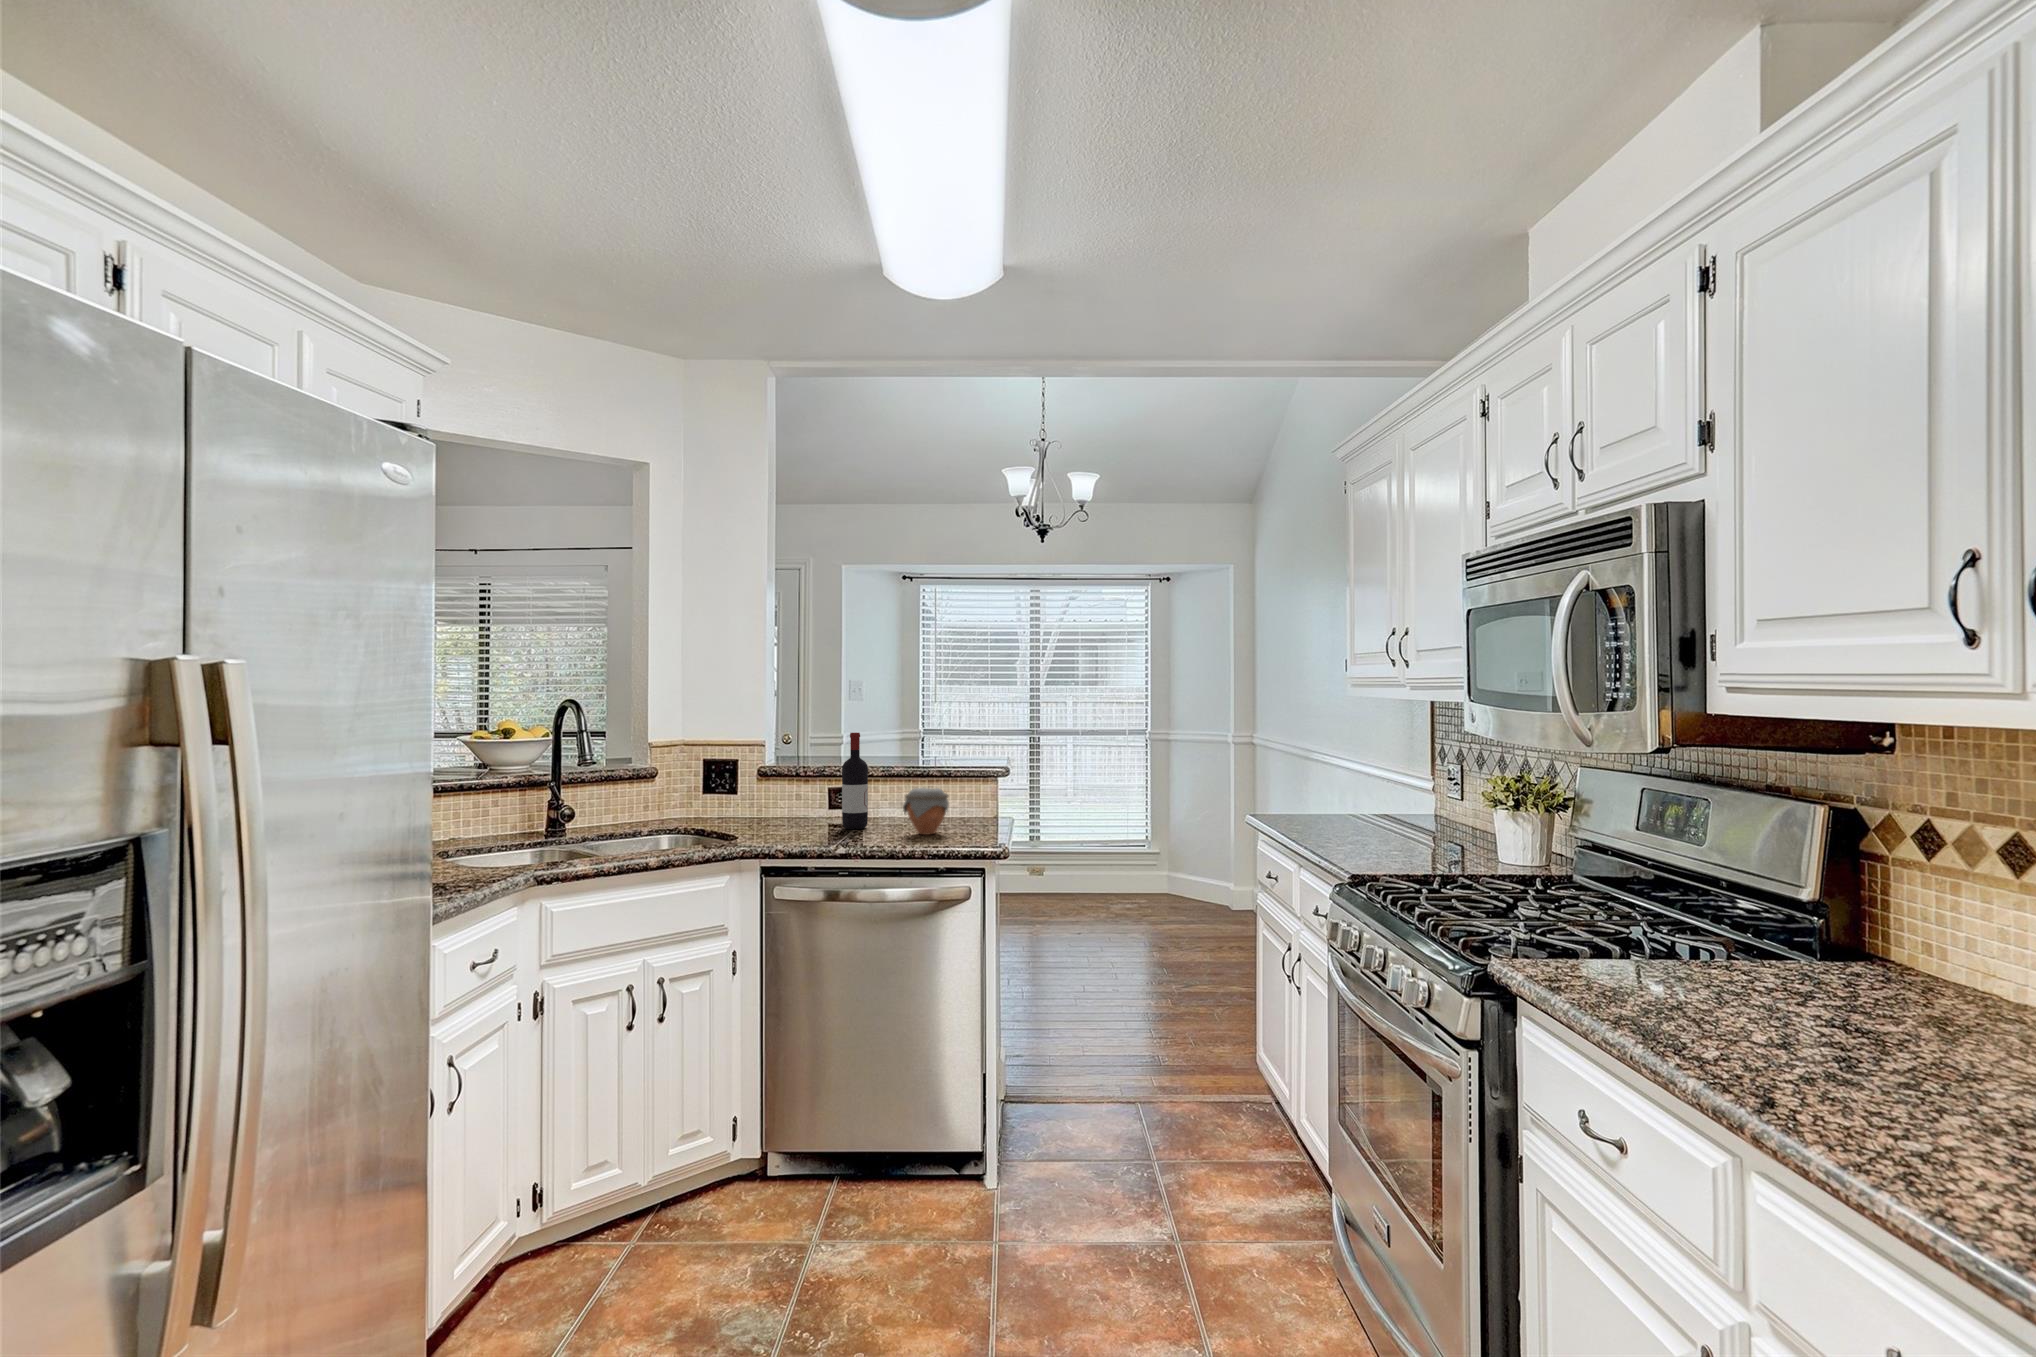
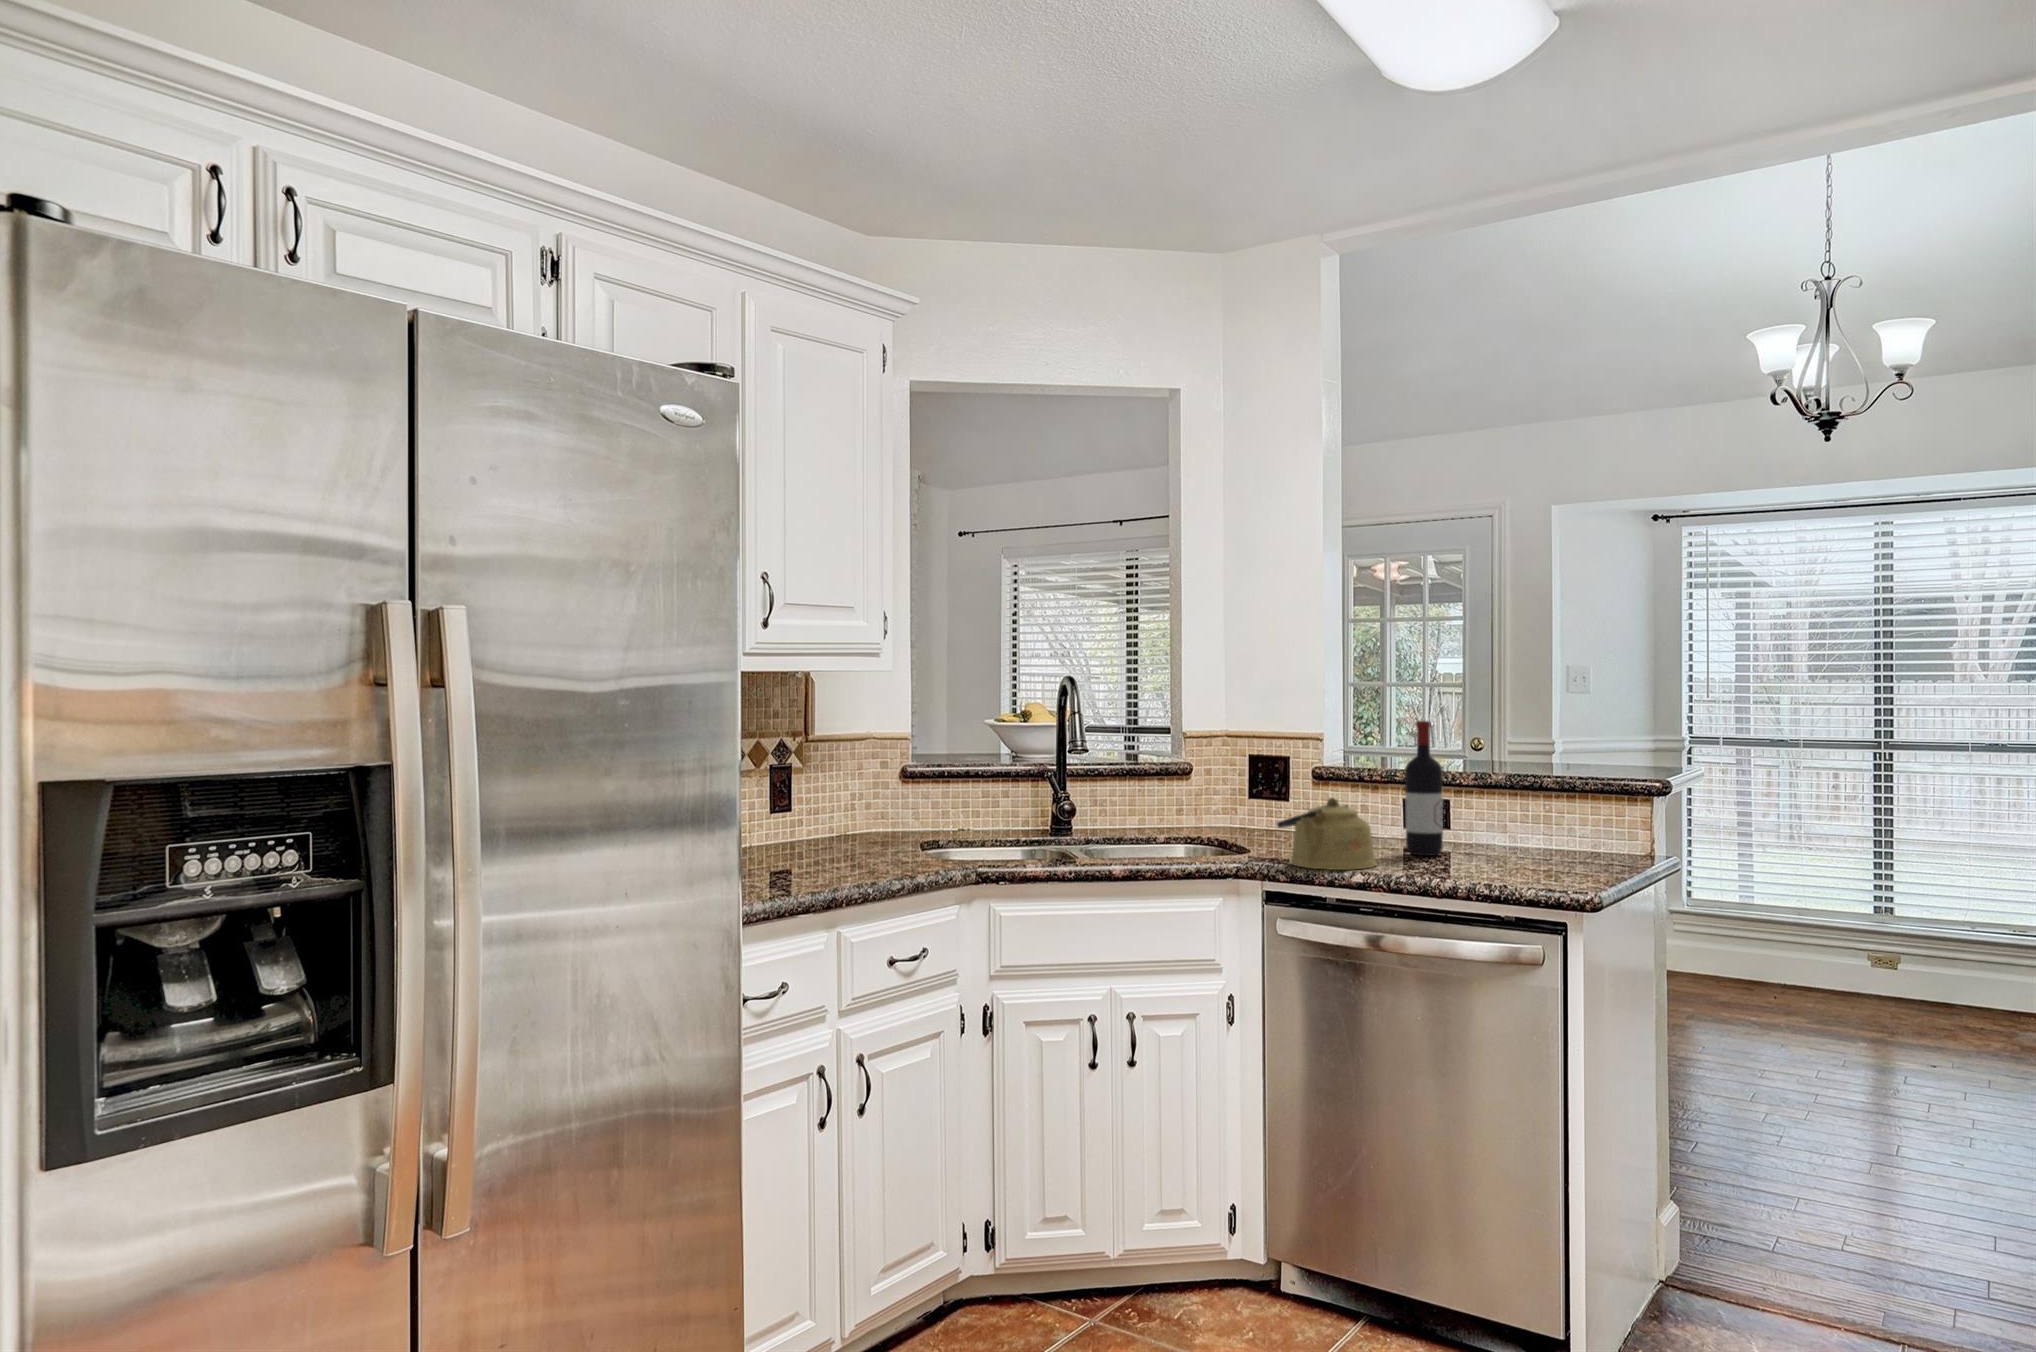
jar: present [903,788,949,835] -> none [1473,801,1547,870]
kettle: none [768,792,840,847] -> present [1277,798,1376,870]

